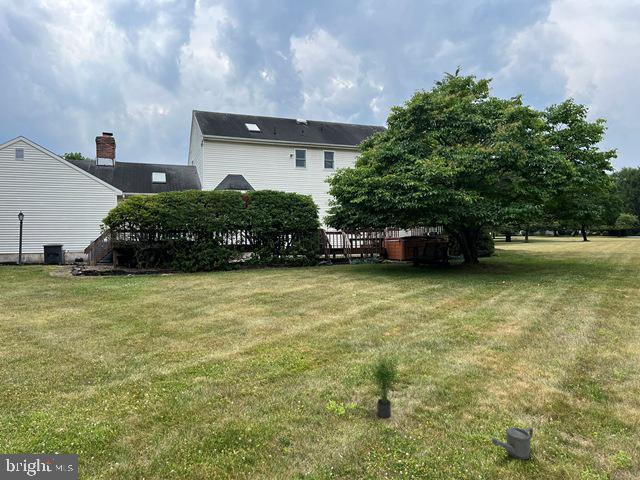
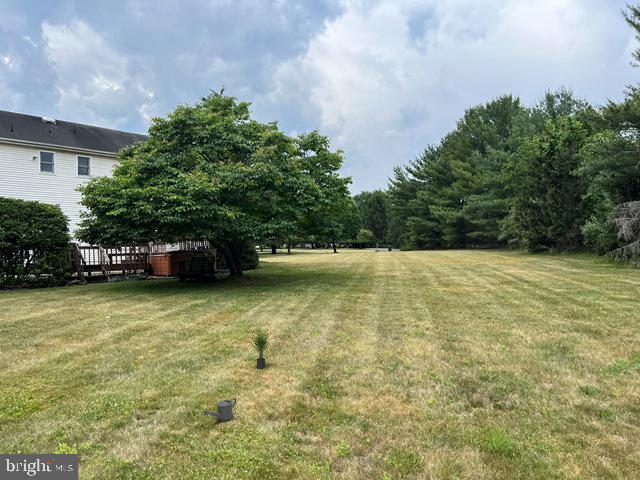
potted plant: present [364,354,398,418] -> present [249,329,269,369]

